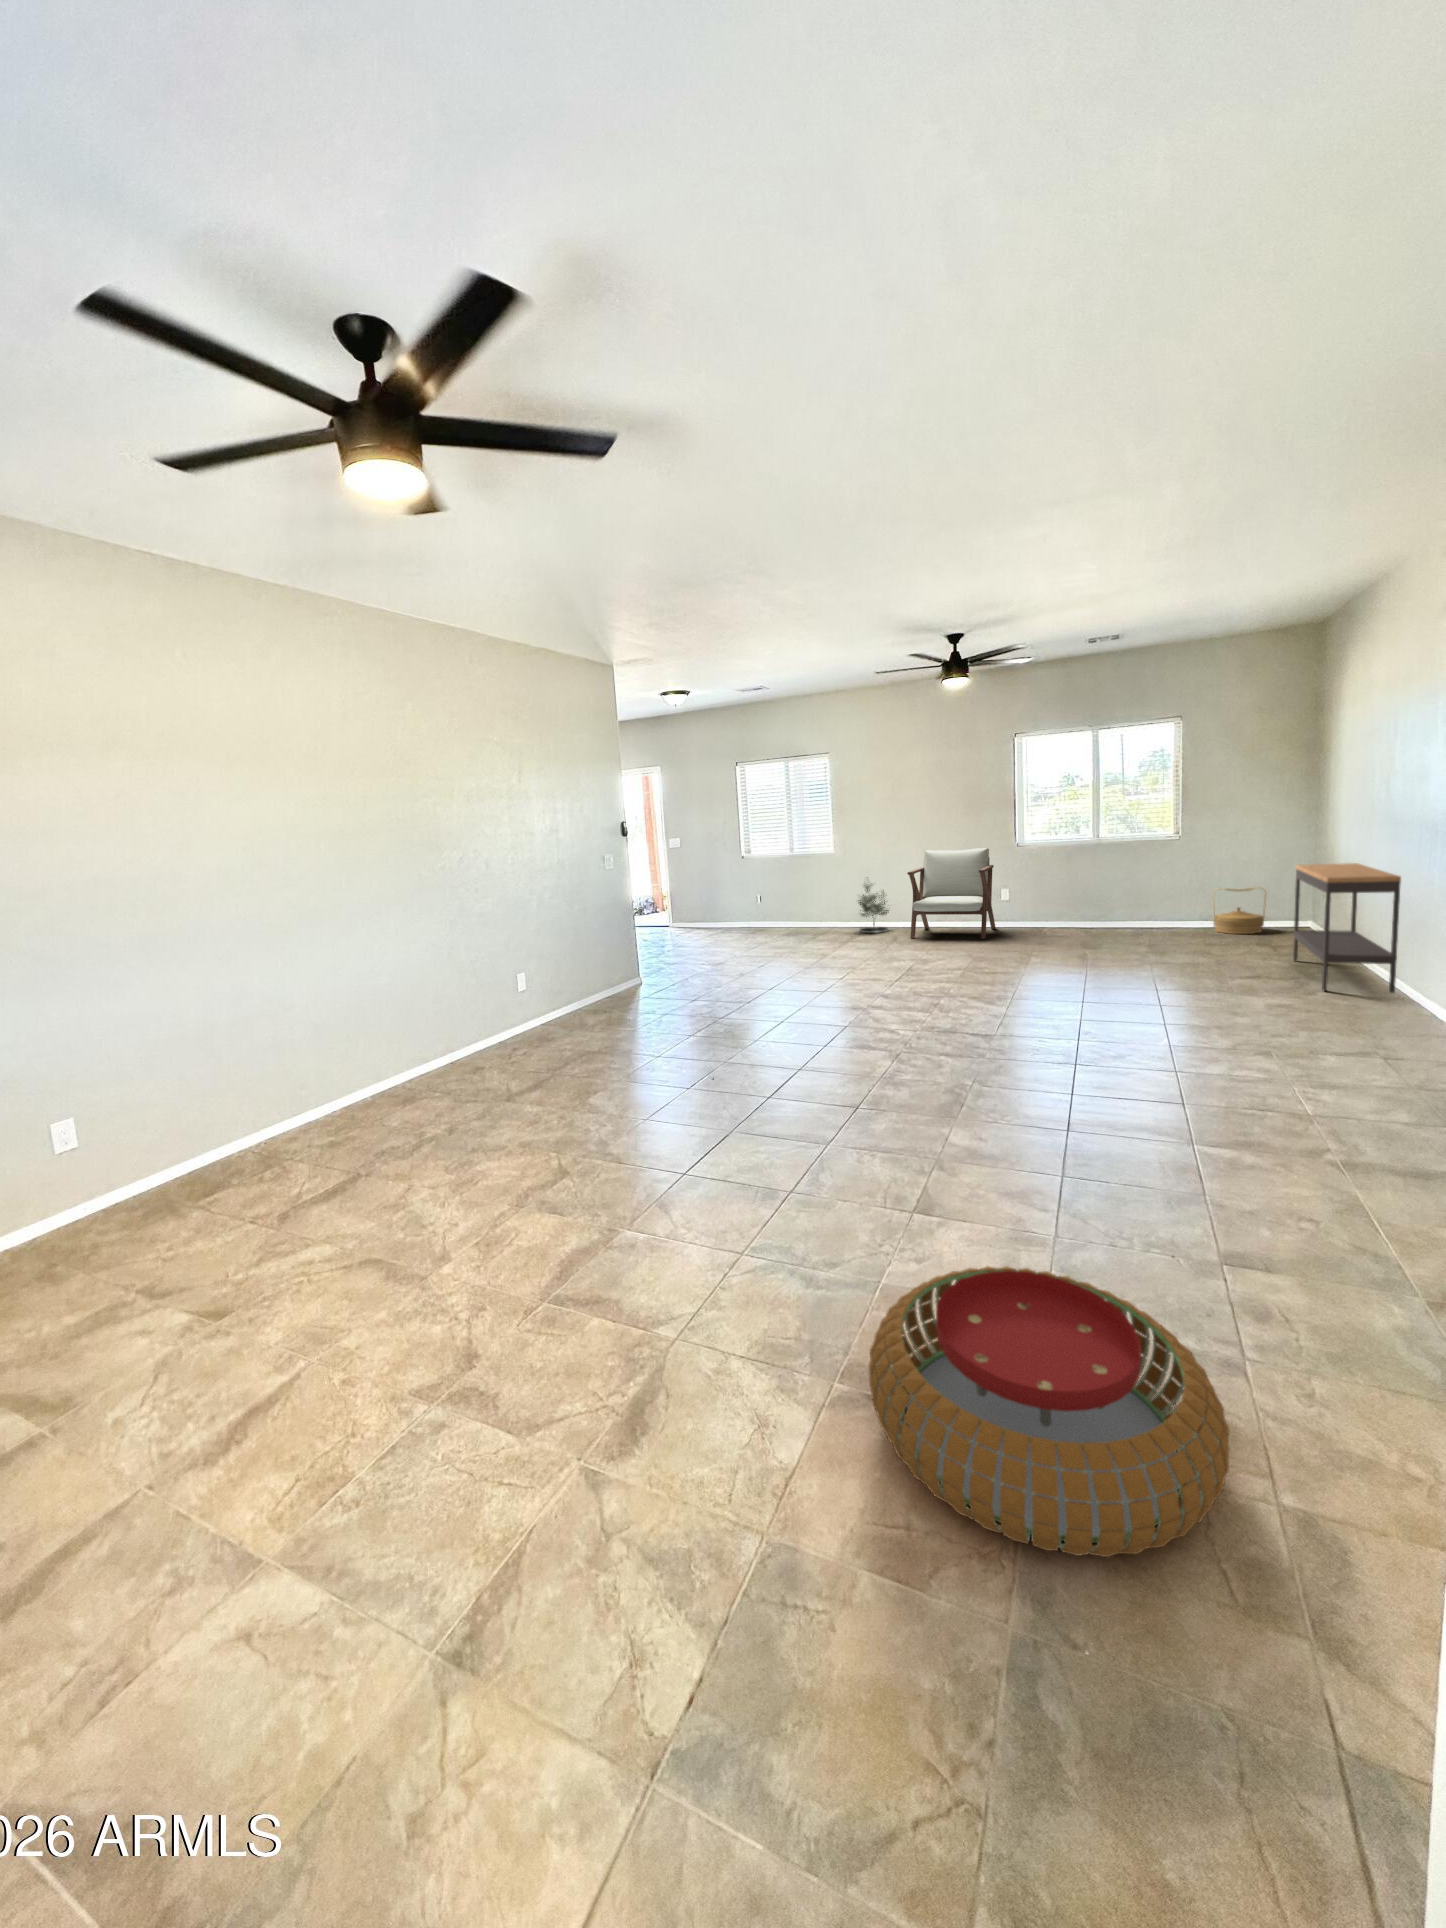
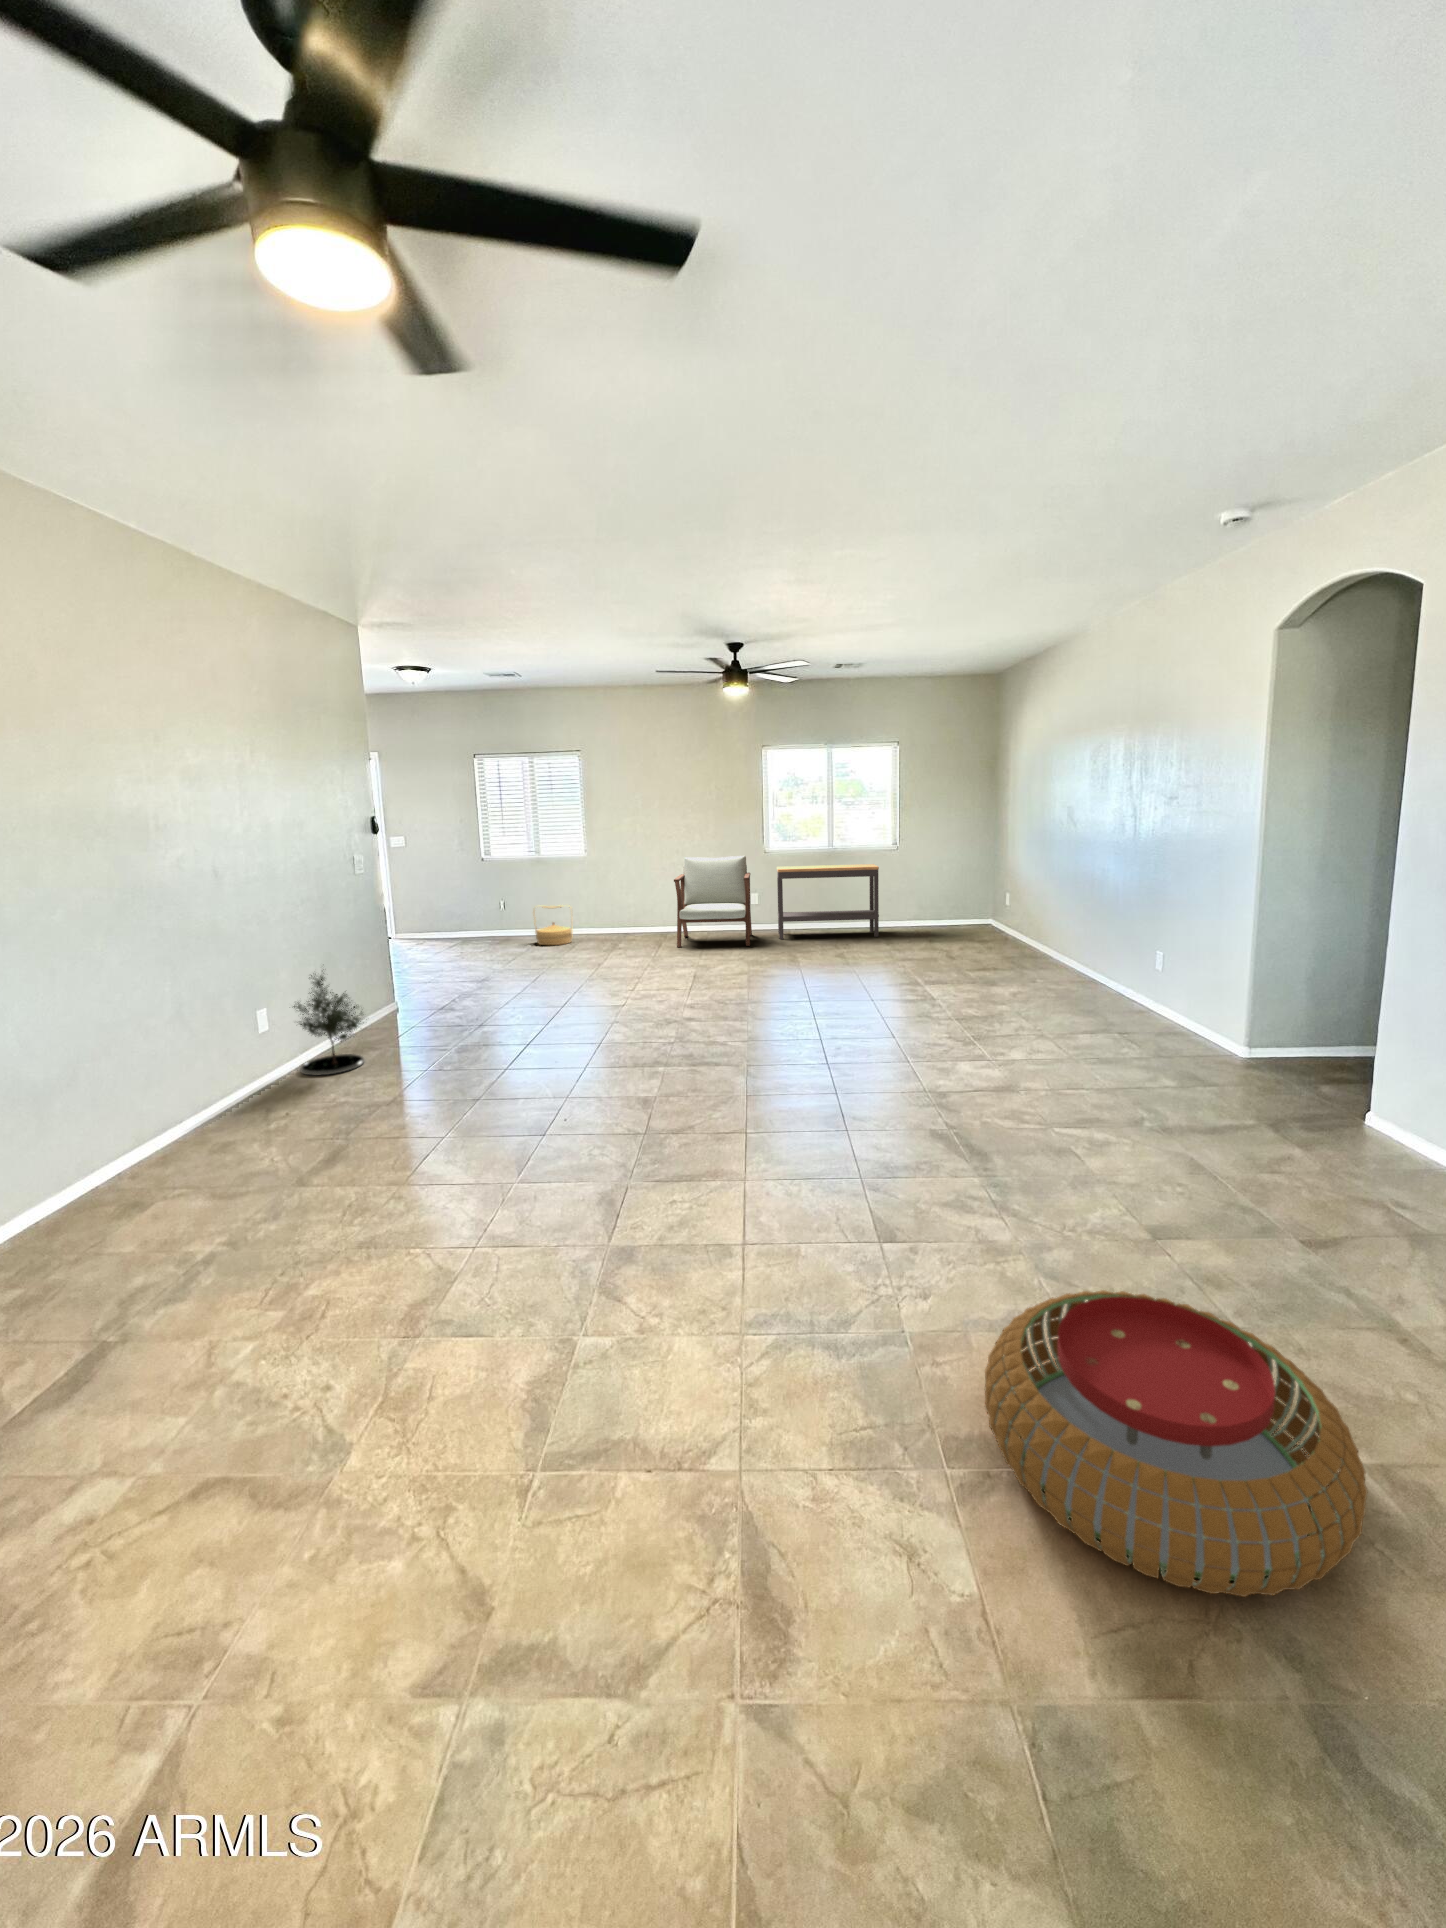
console table: present [1293,863,1401,993] -> present [777,864,879,939]
potted tree: present [858,884,889,933] -> present [293,974,365,1075]
woven basket: present [1212,888,1266,934] -> present [535,906,572,945]

